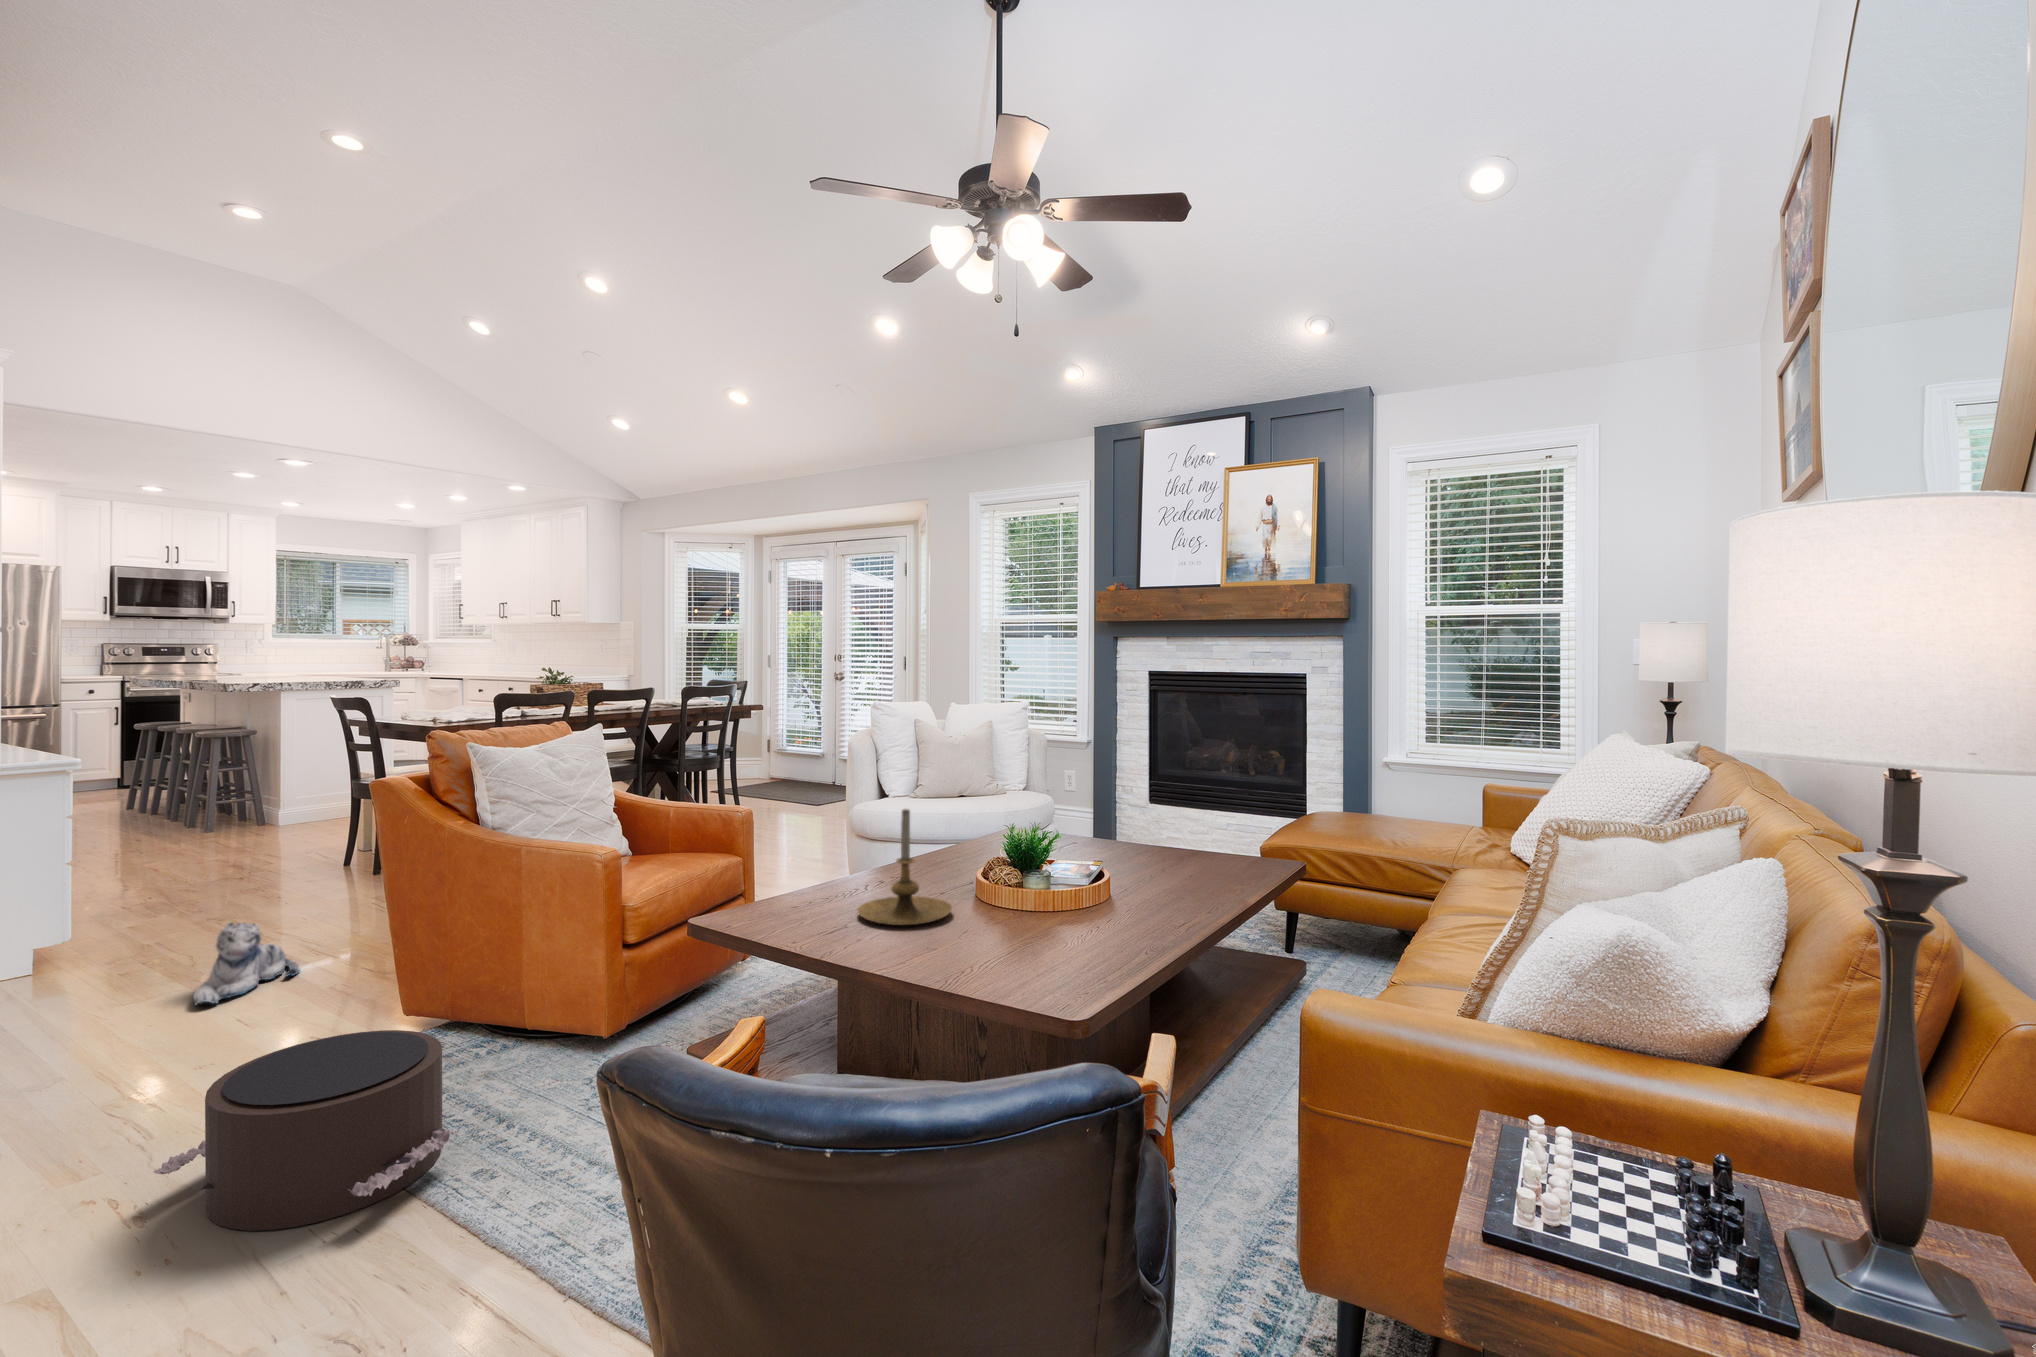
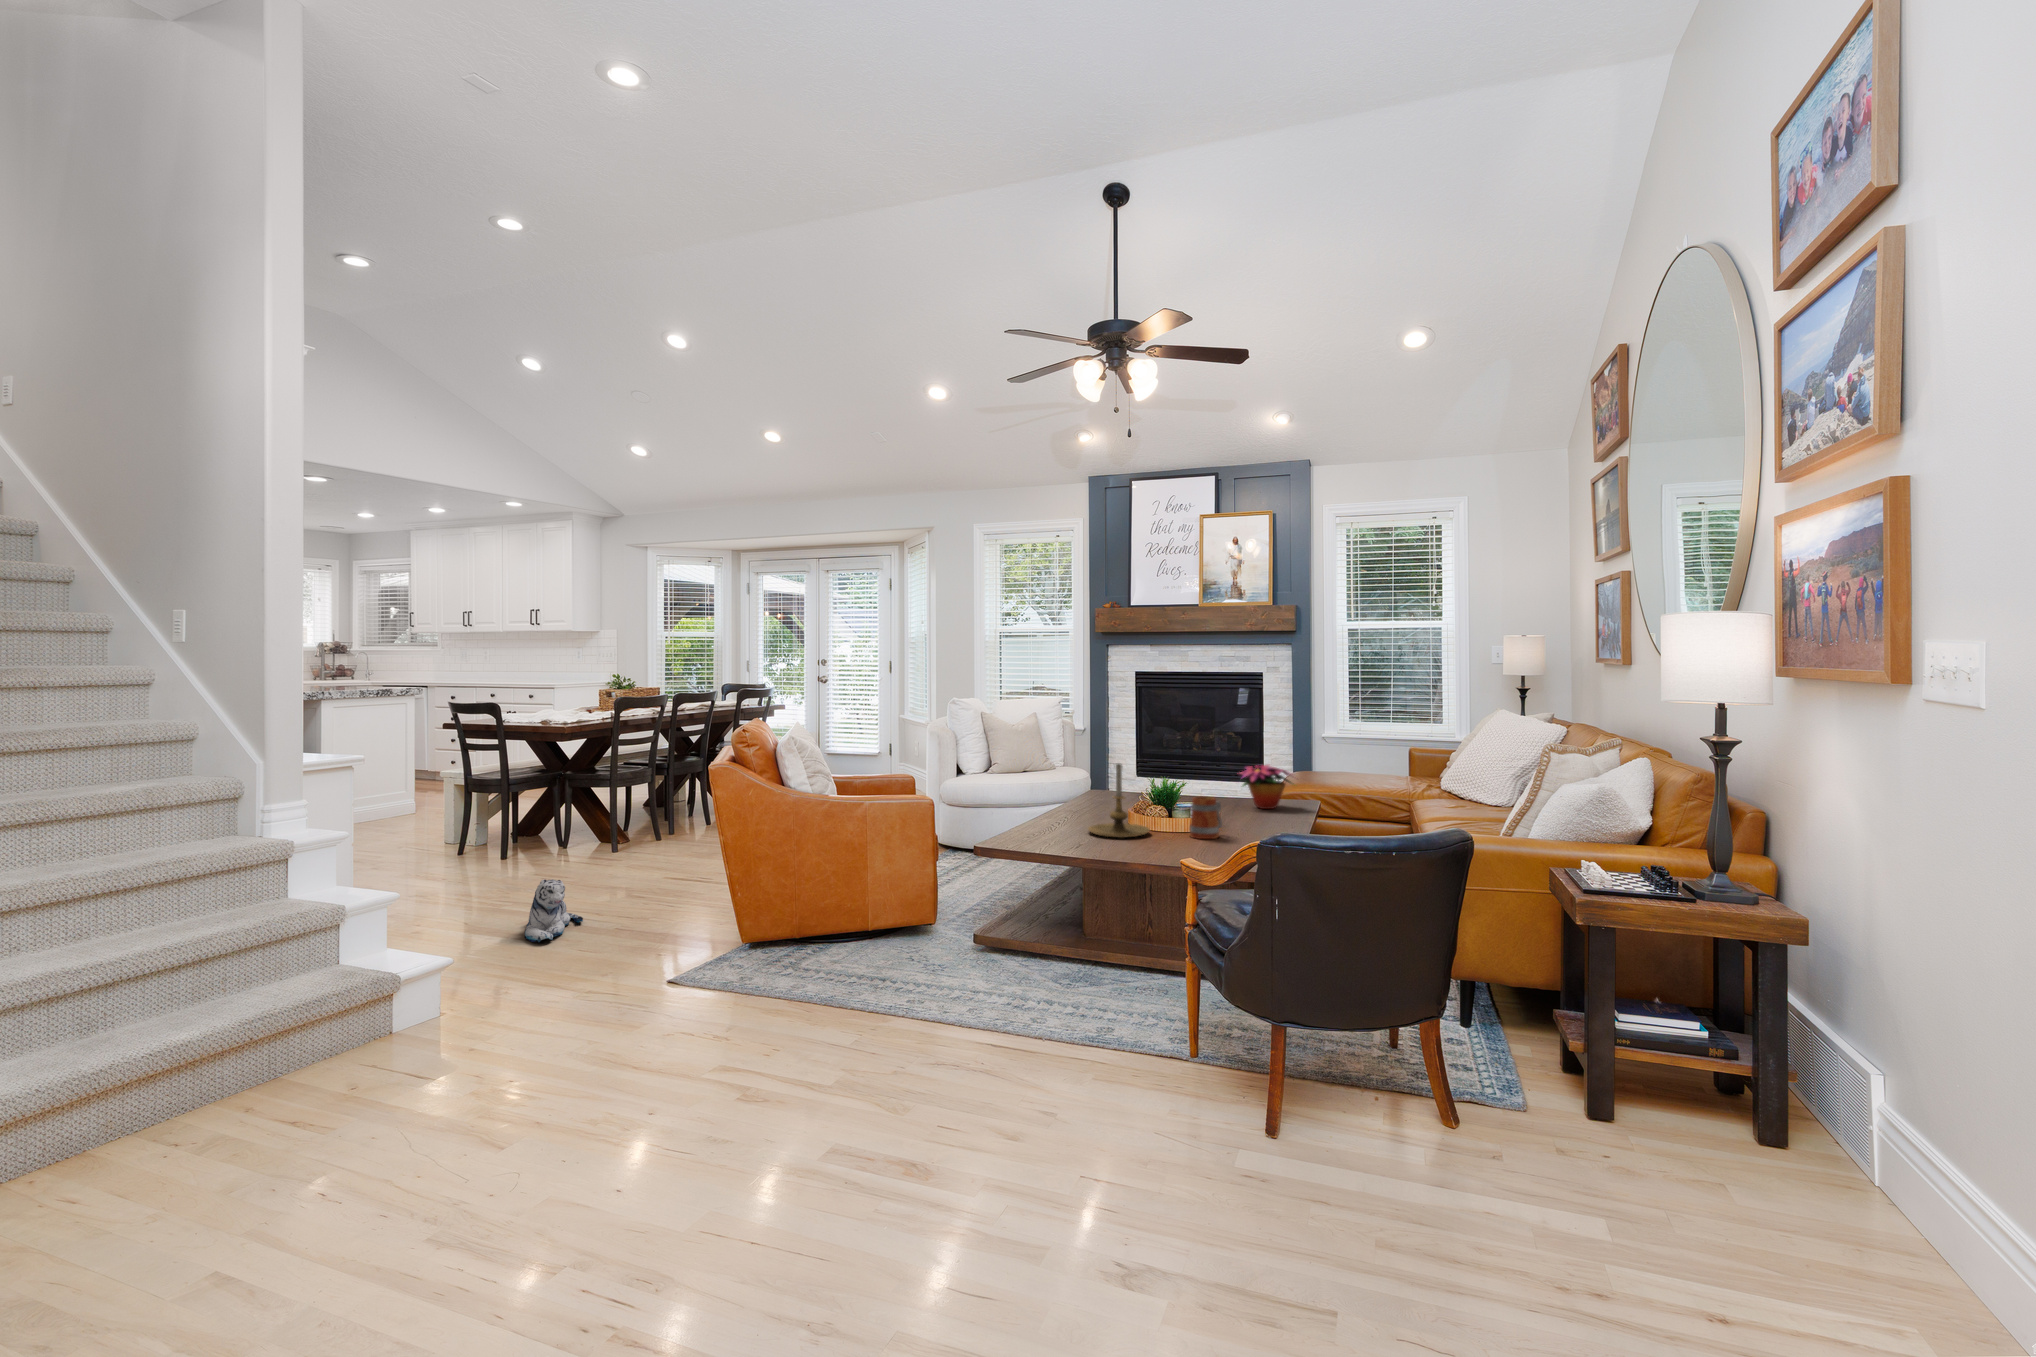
flower arrangement: none [1155,810,1251,877] -> present [1241,765,1291,809]
mug: none [1001,866,1060,937] -> present [1189,797,1222,839]
pouf: present [153,1030,459,1231] -> none [712,922,881,1035]

